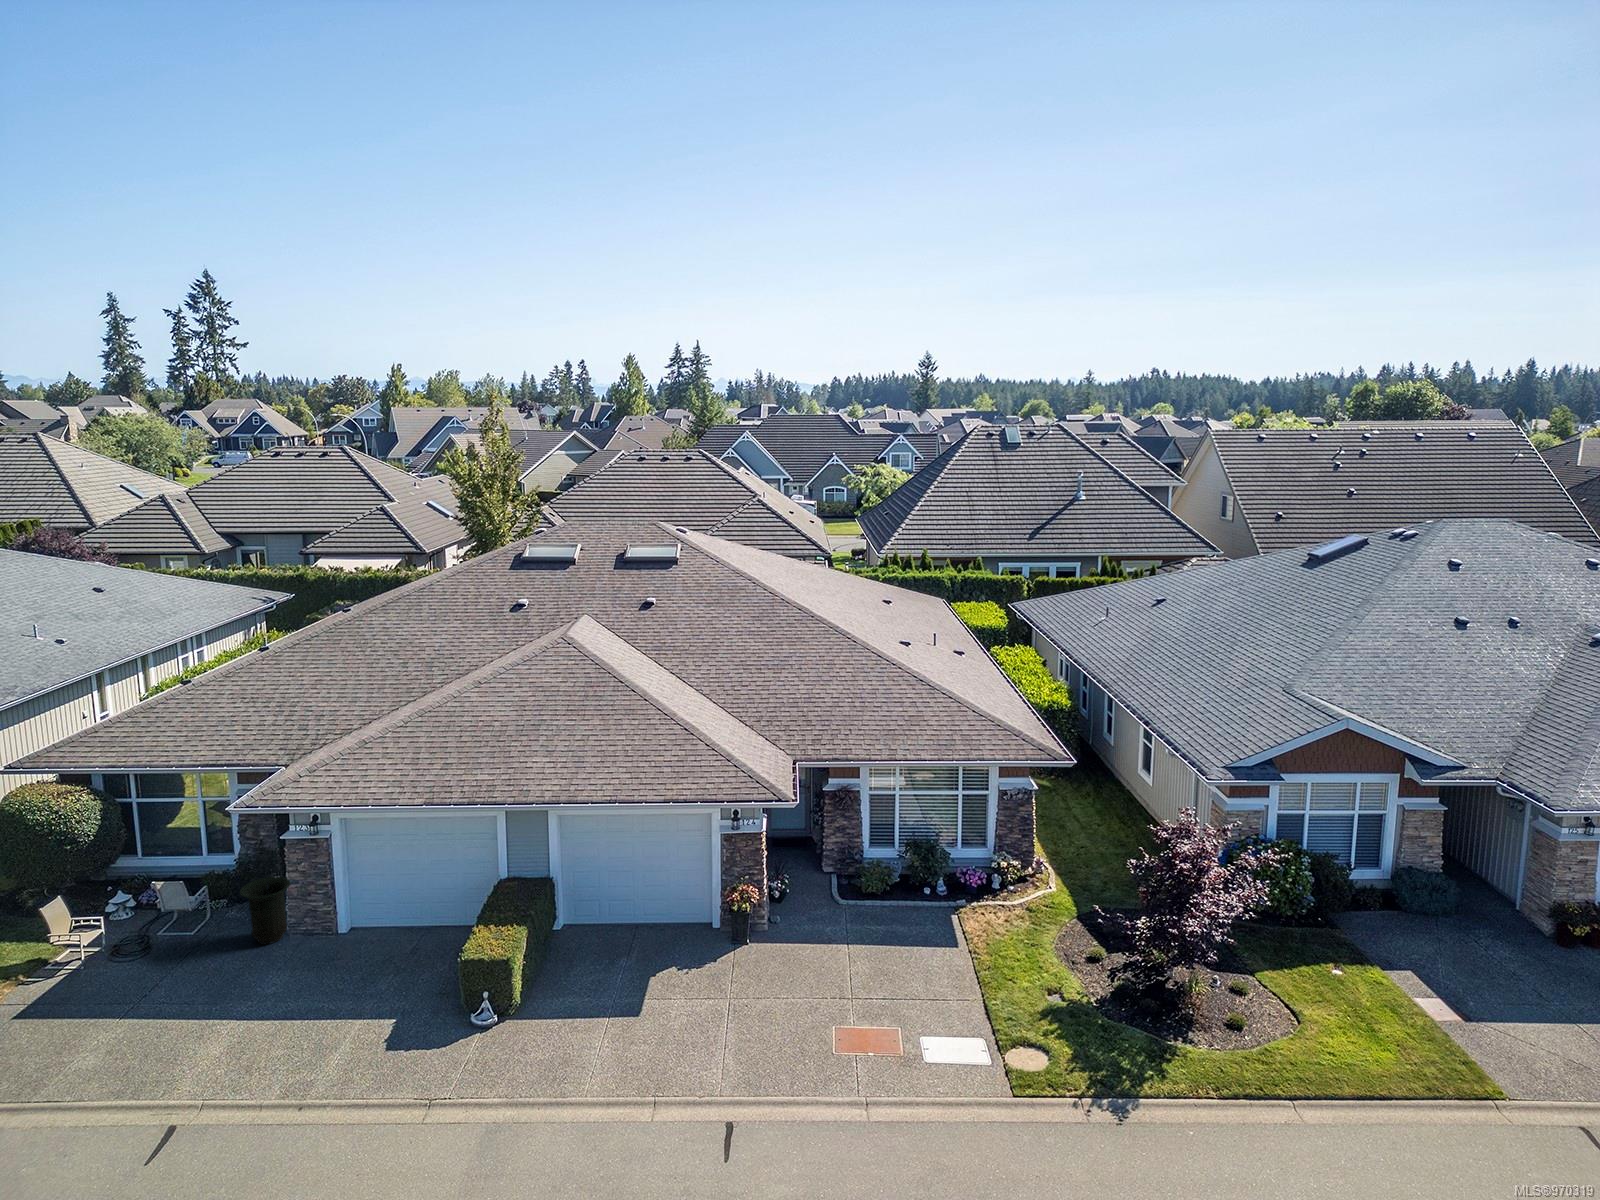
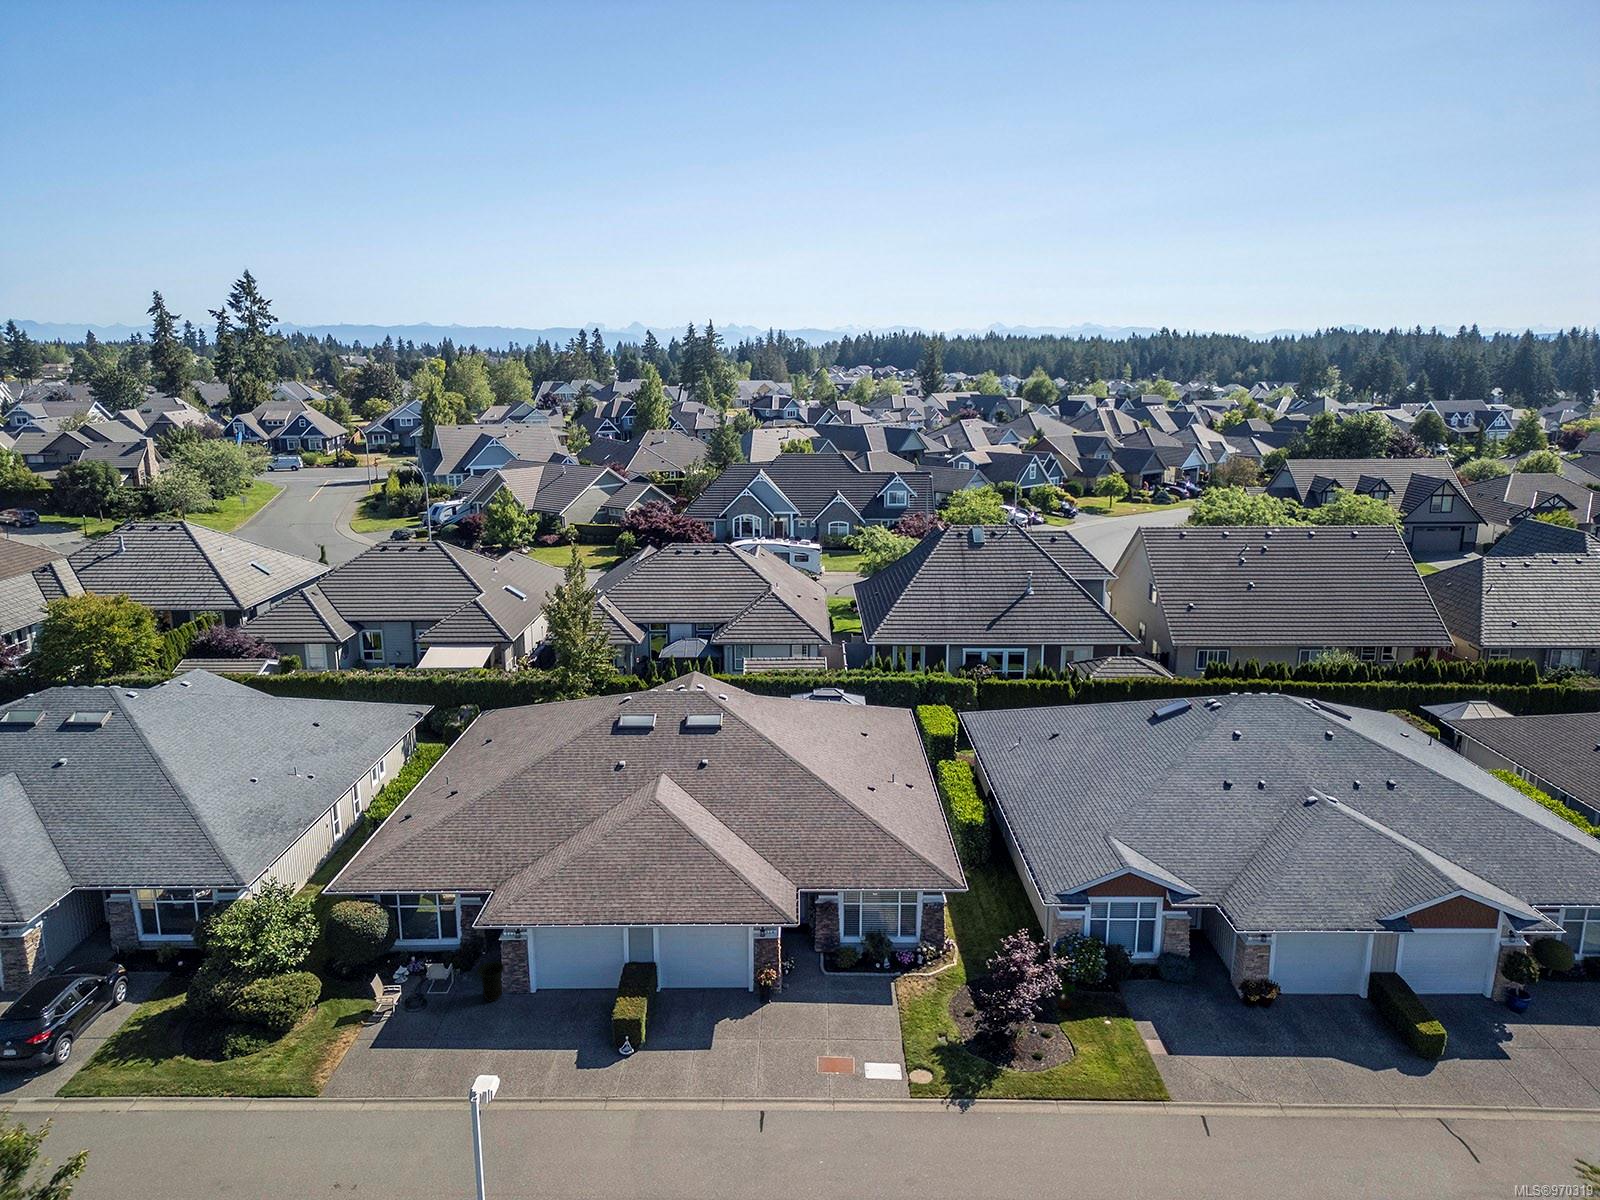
potted tree: none [1241,902,1279,952] -> present [1057,984,1075,1009]

